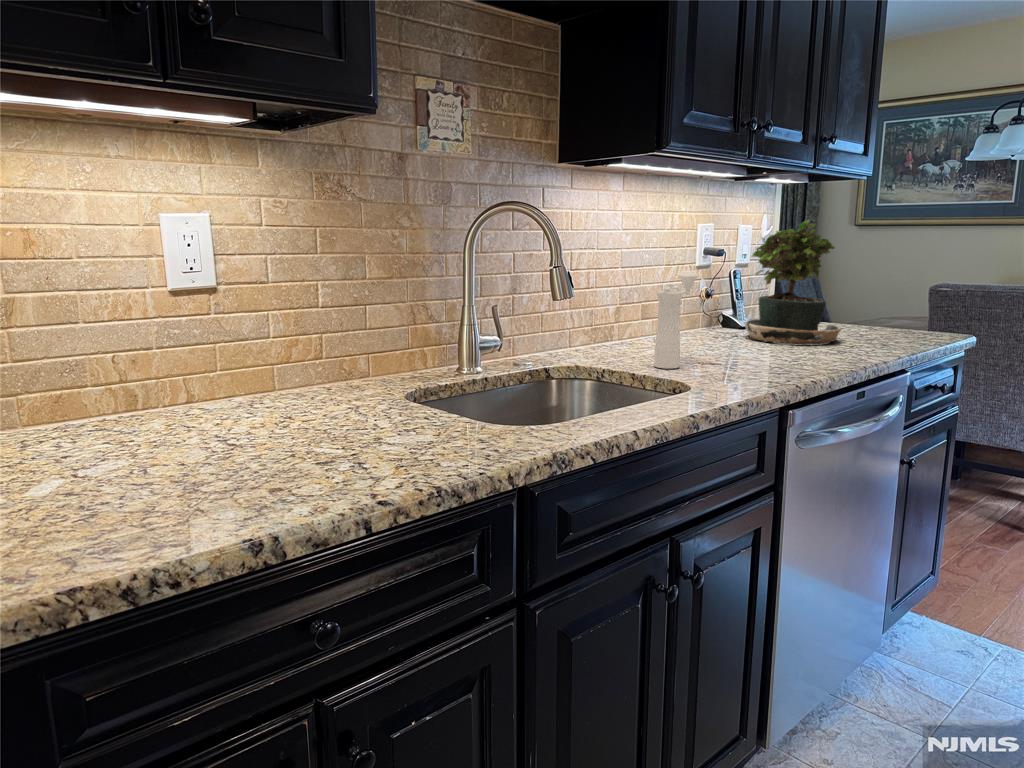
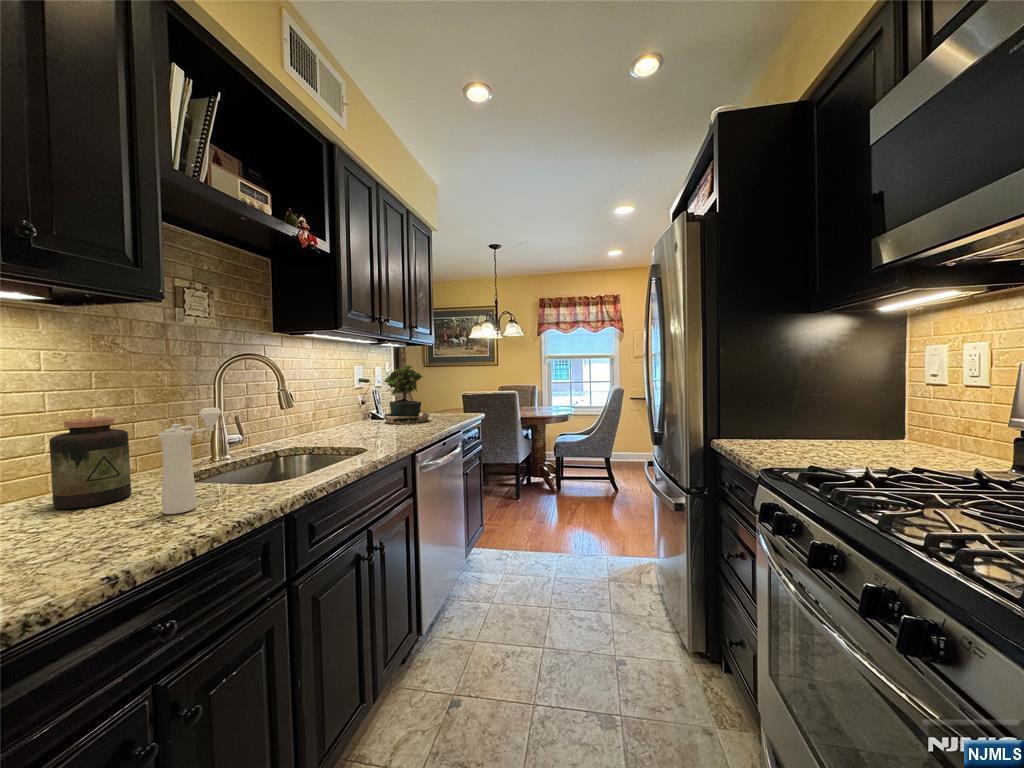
pepper mill: present [654,271,698,369] -> present [158,408,222,514]
jar: none [261,295,345,419] -> present [50,417,131,509]

